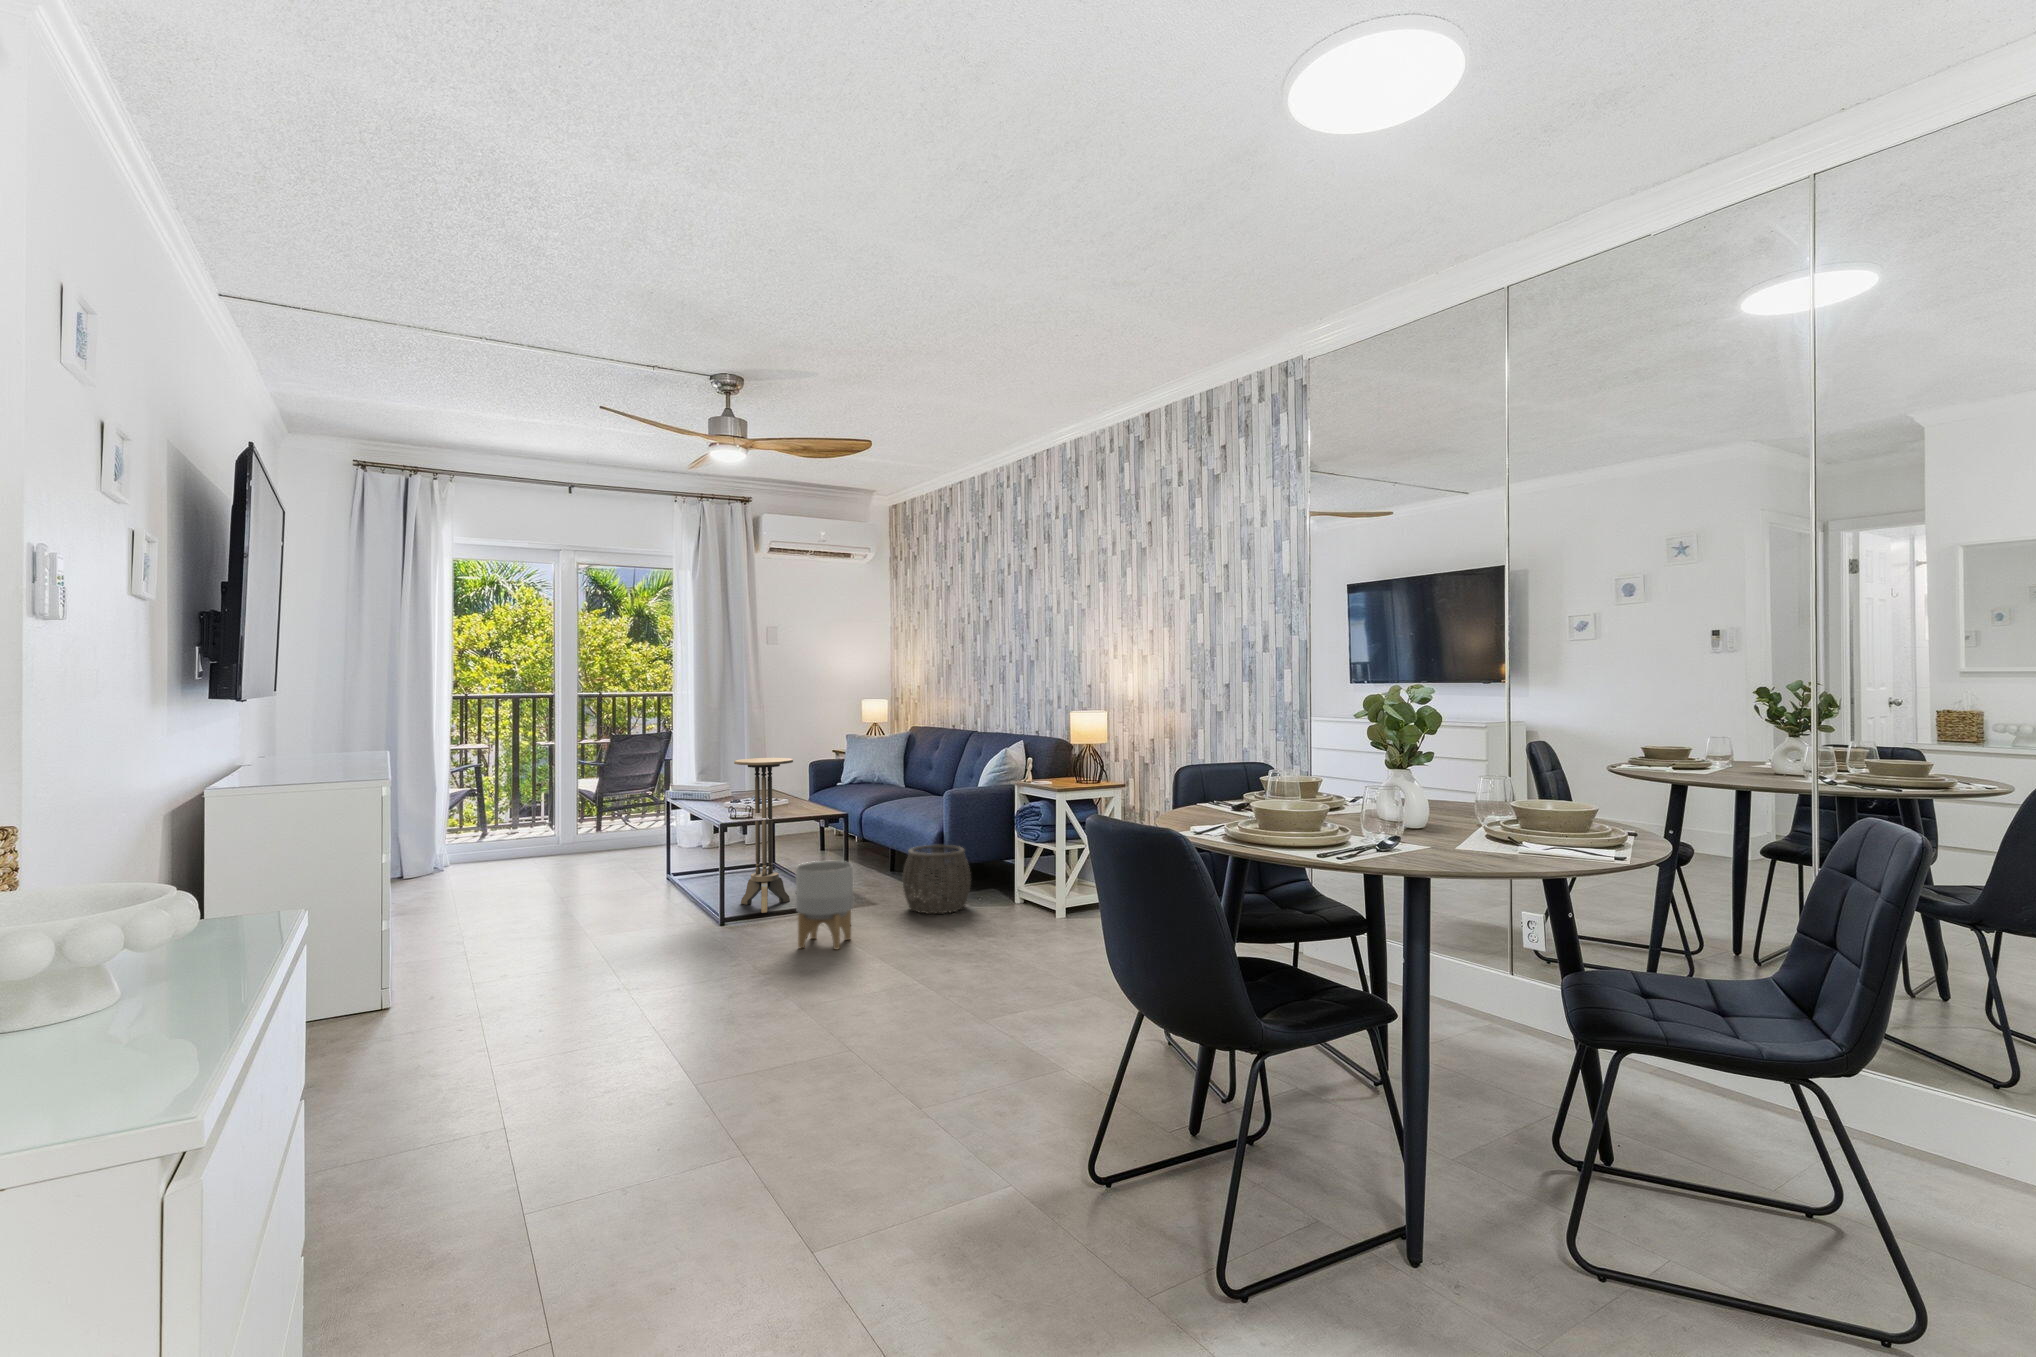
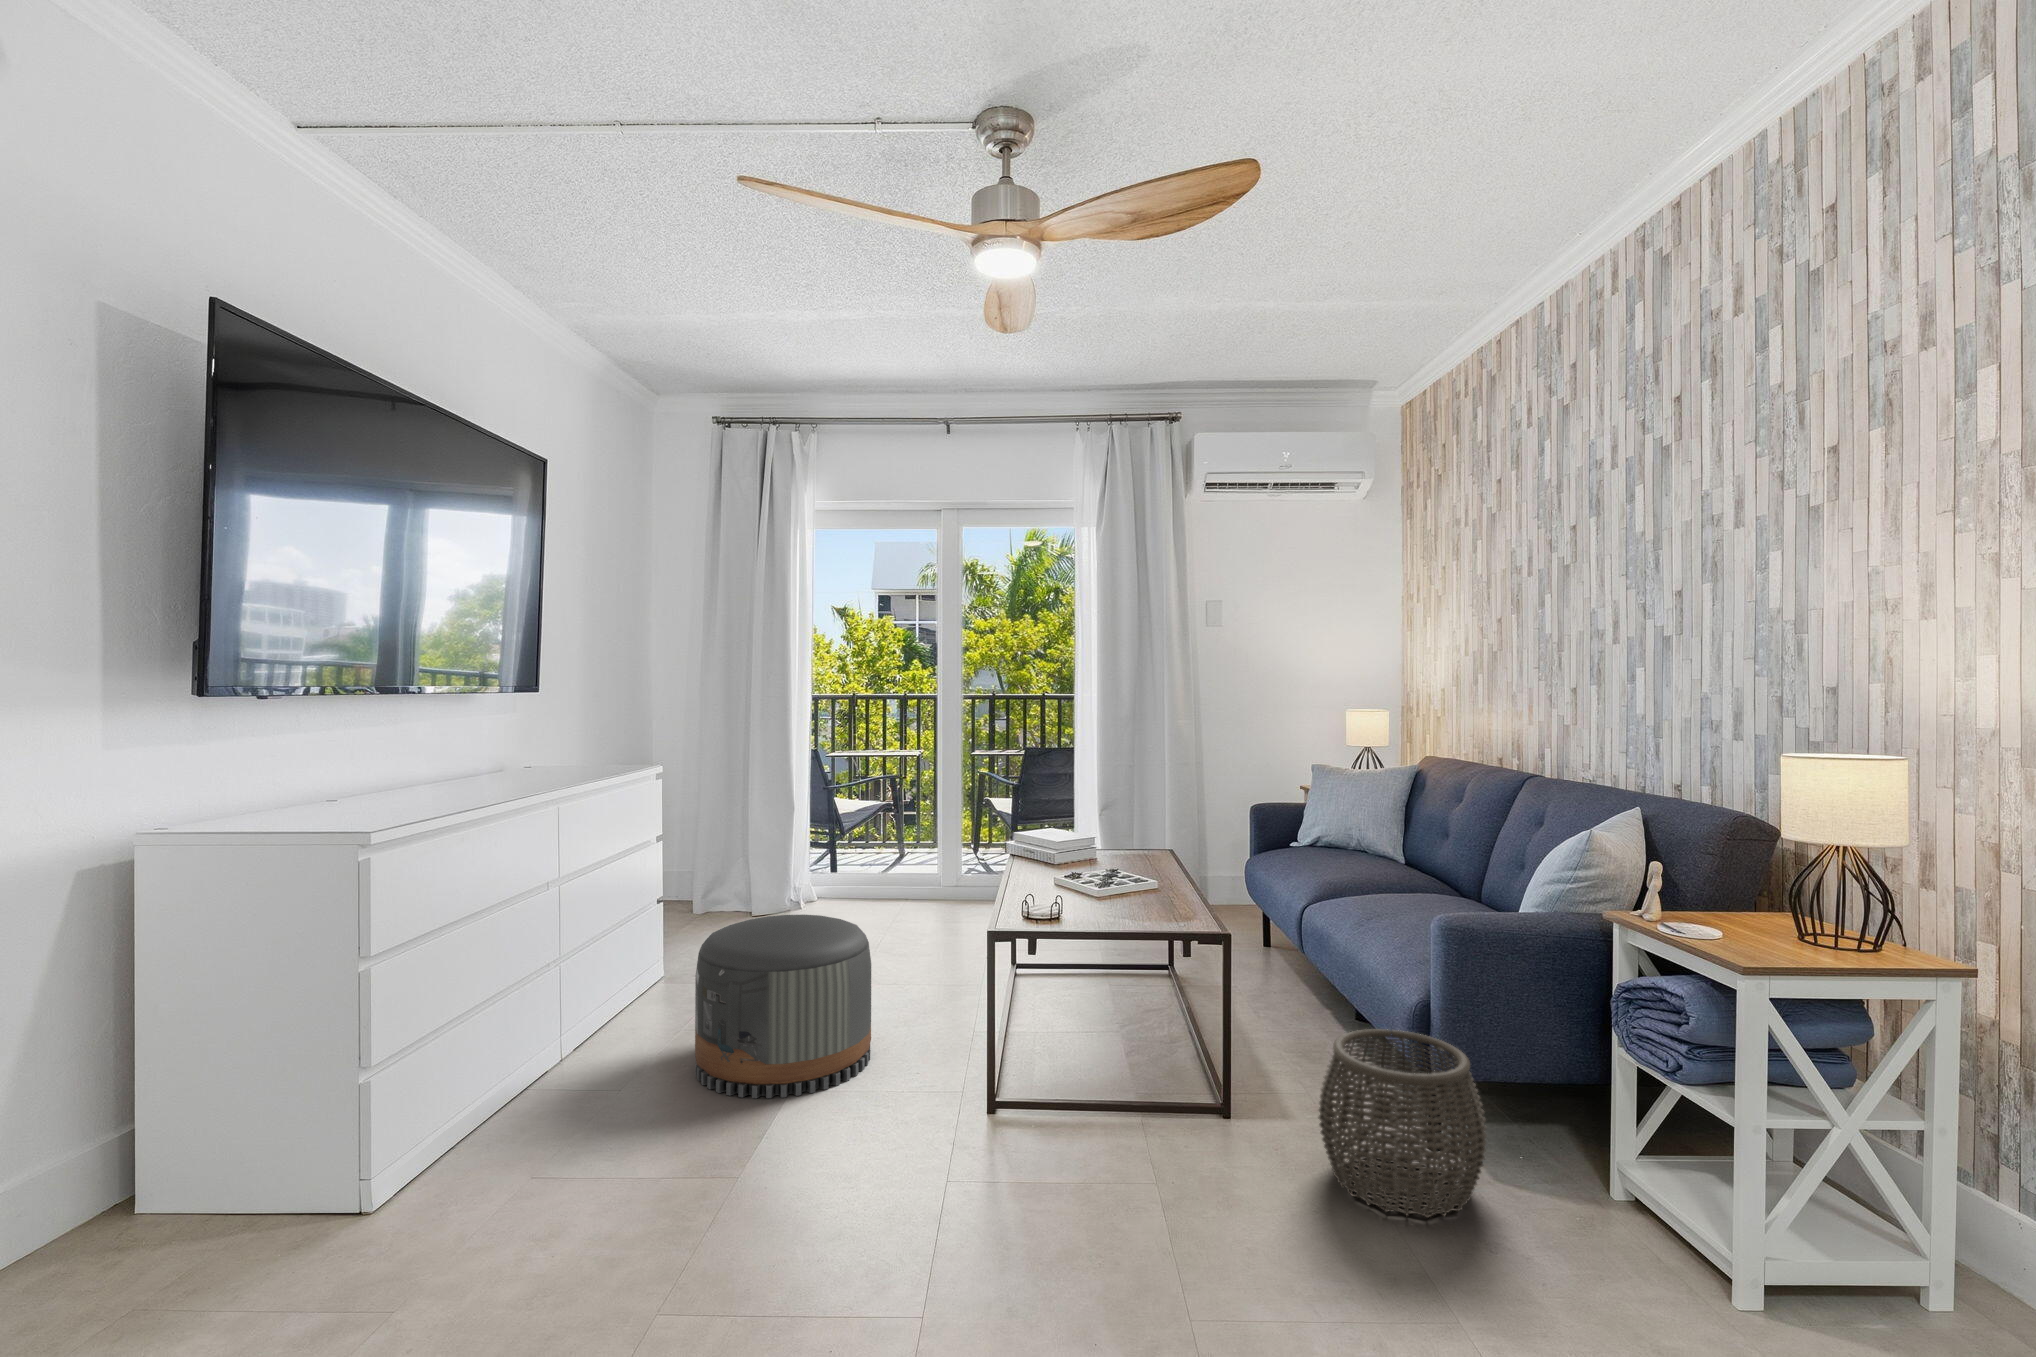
side table: present [734,758,793,913] -> none [1024,807,1128,1101]
pouf: none [521,838,637,939] -> present [695,915,871,1098]
planter: present [796,861,853,949] -> none [1021,1061,1150,1307]

